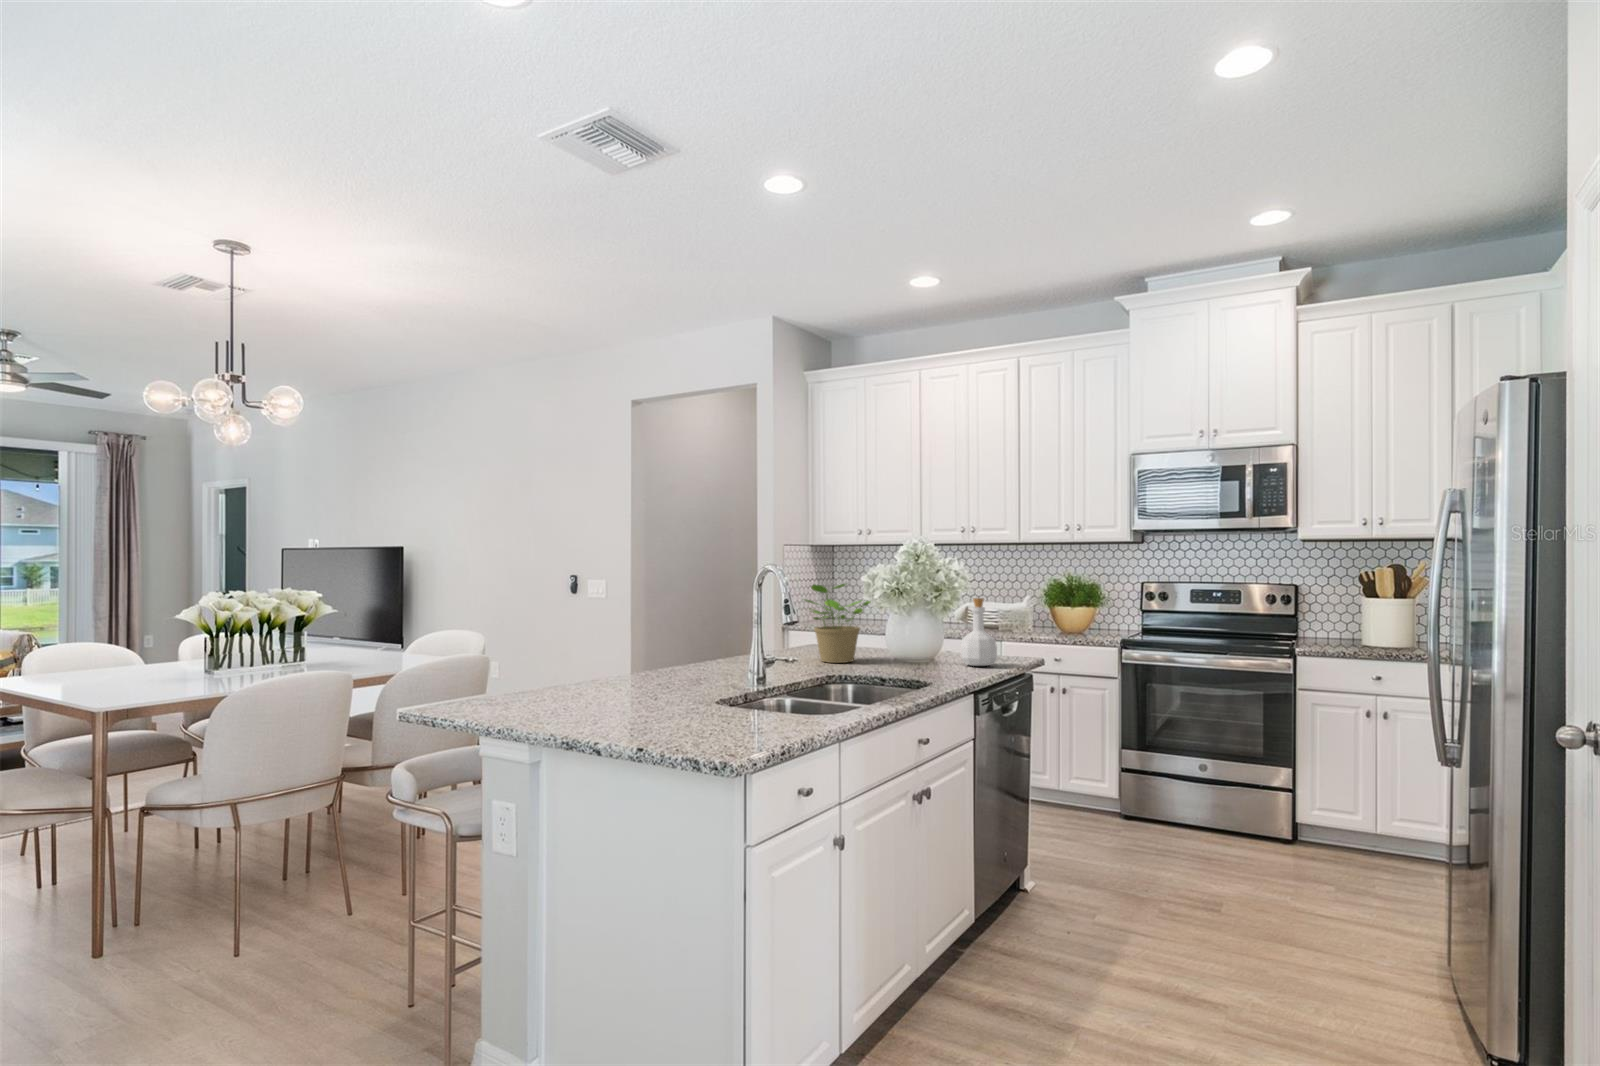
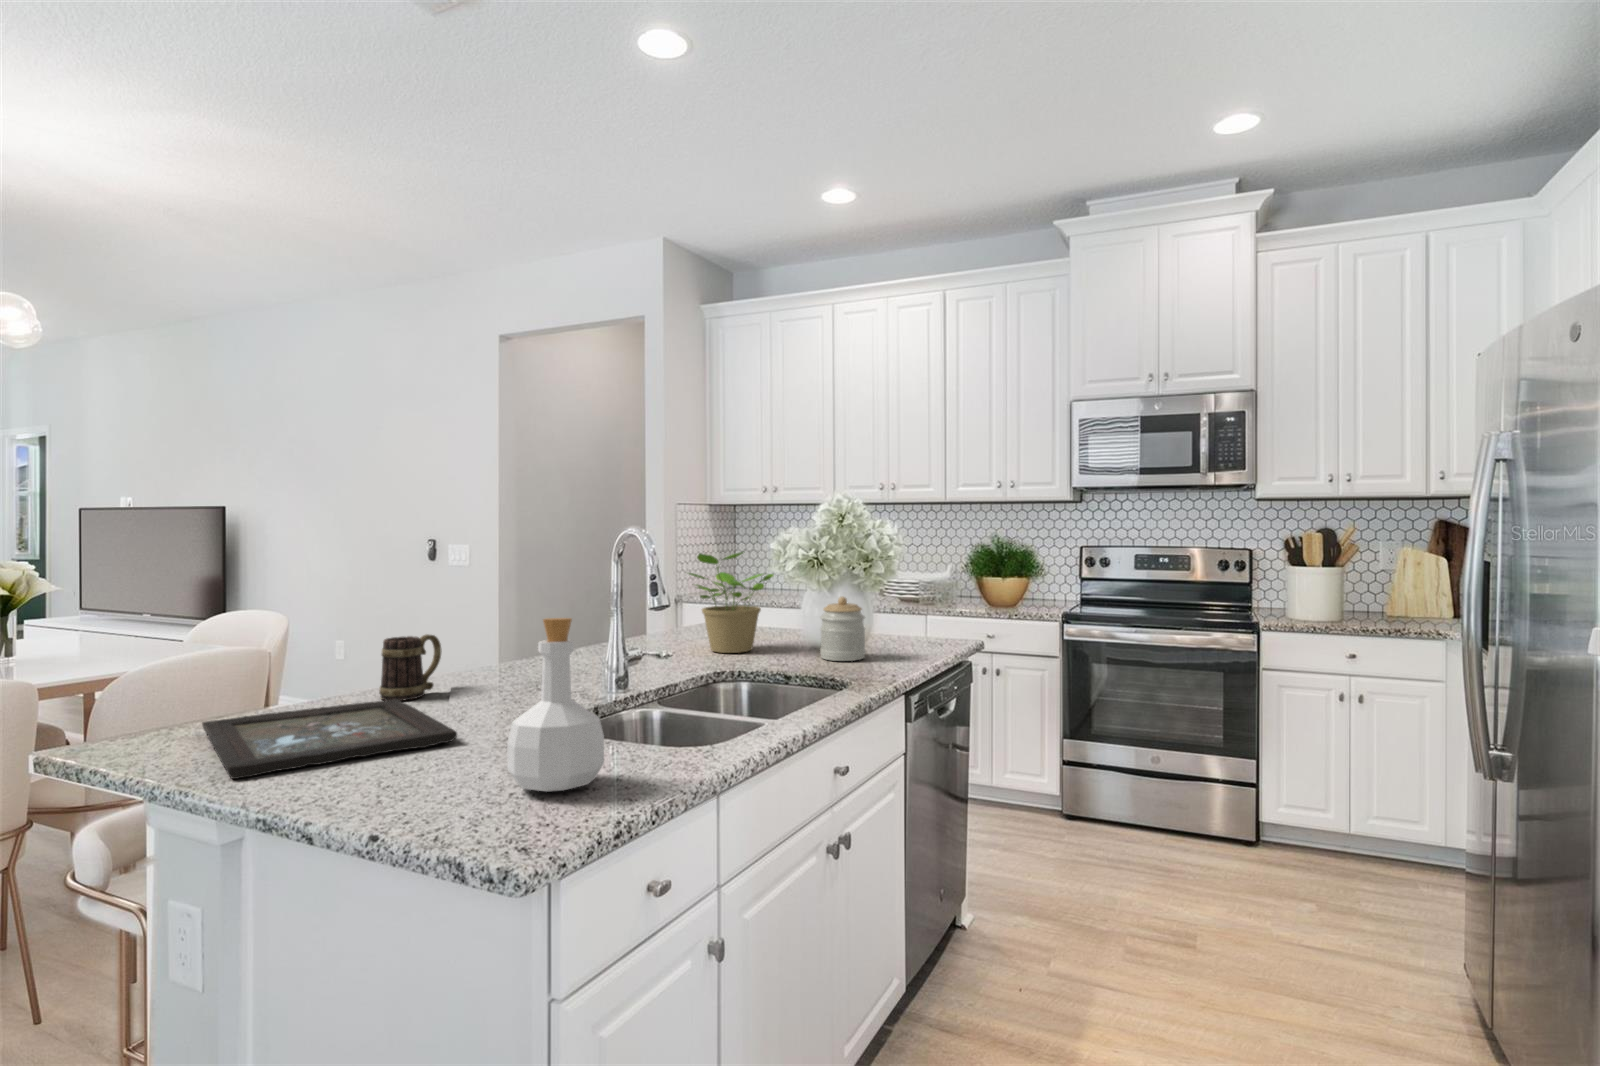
bottle: present [961,598,997,666] -> present [507,618,604,792]
jar: none [908,619,944,670] -> present [820,597,865,661]
mug: none [590,641,631,687] -> present [379,634,442,701]
tray: none [491,685,662,723] -> present [202,699,457,779]

